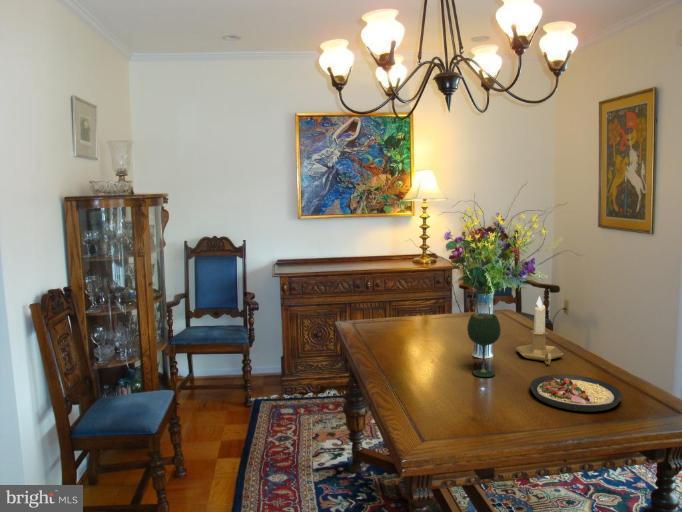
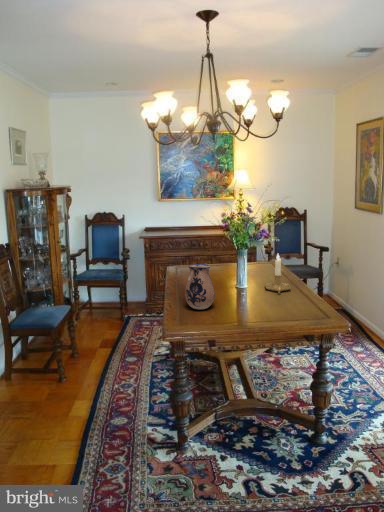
wine glass: present [467,313,501,377] -> none [228,262,247,299]
ceramic pitcher: none [404,316,457,399] -> present [185,263,215,309]
plate: present [530,375,622,412] -> none [257,299,307,318]

